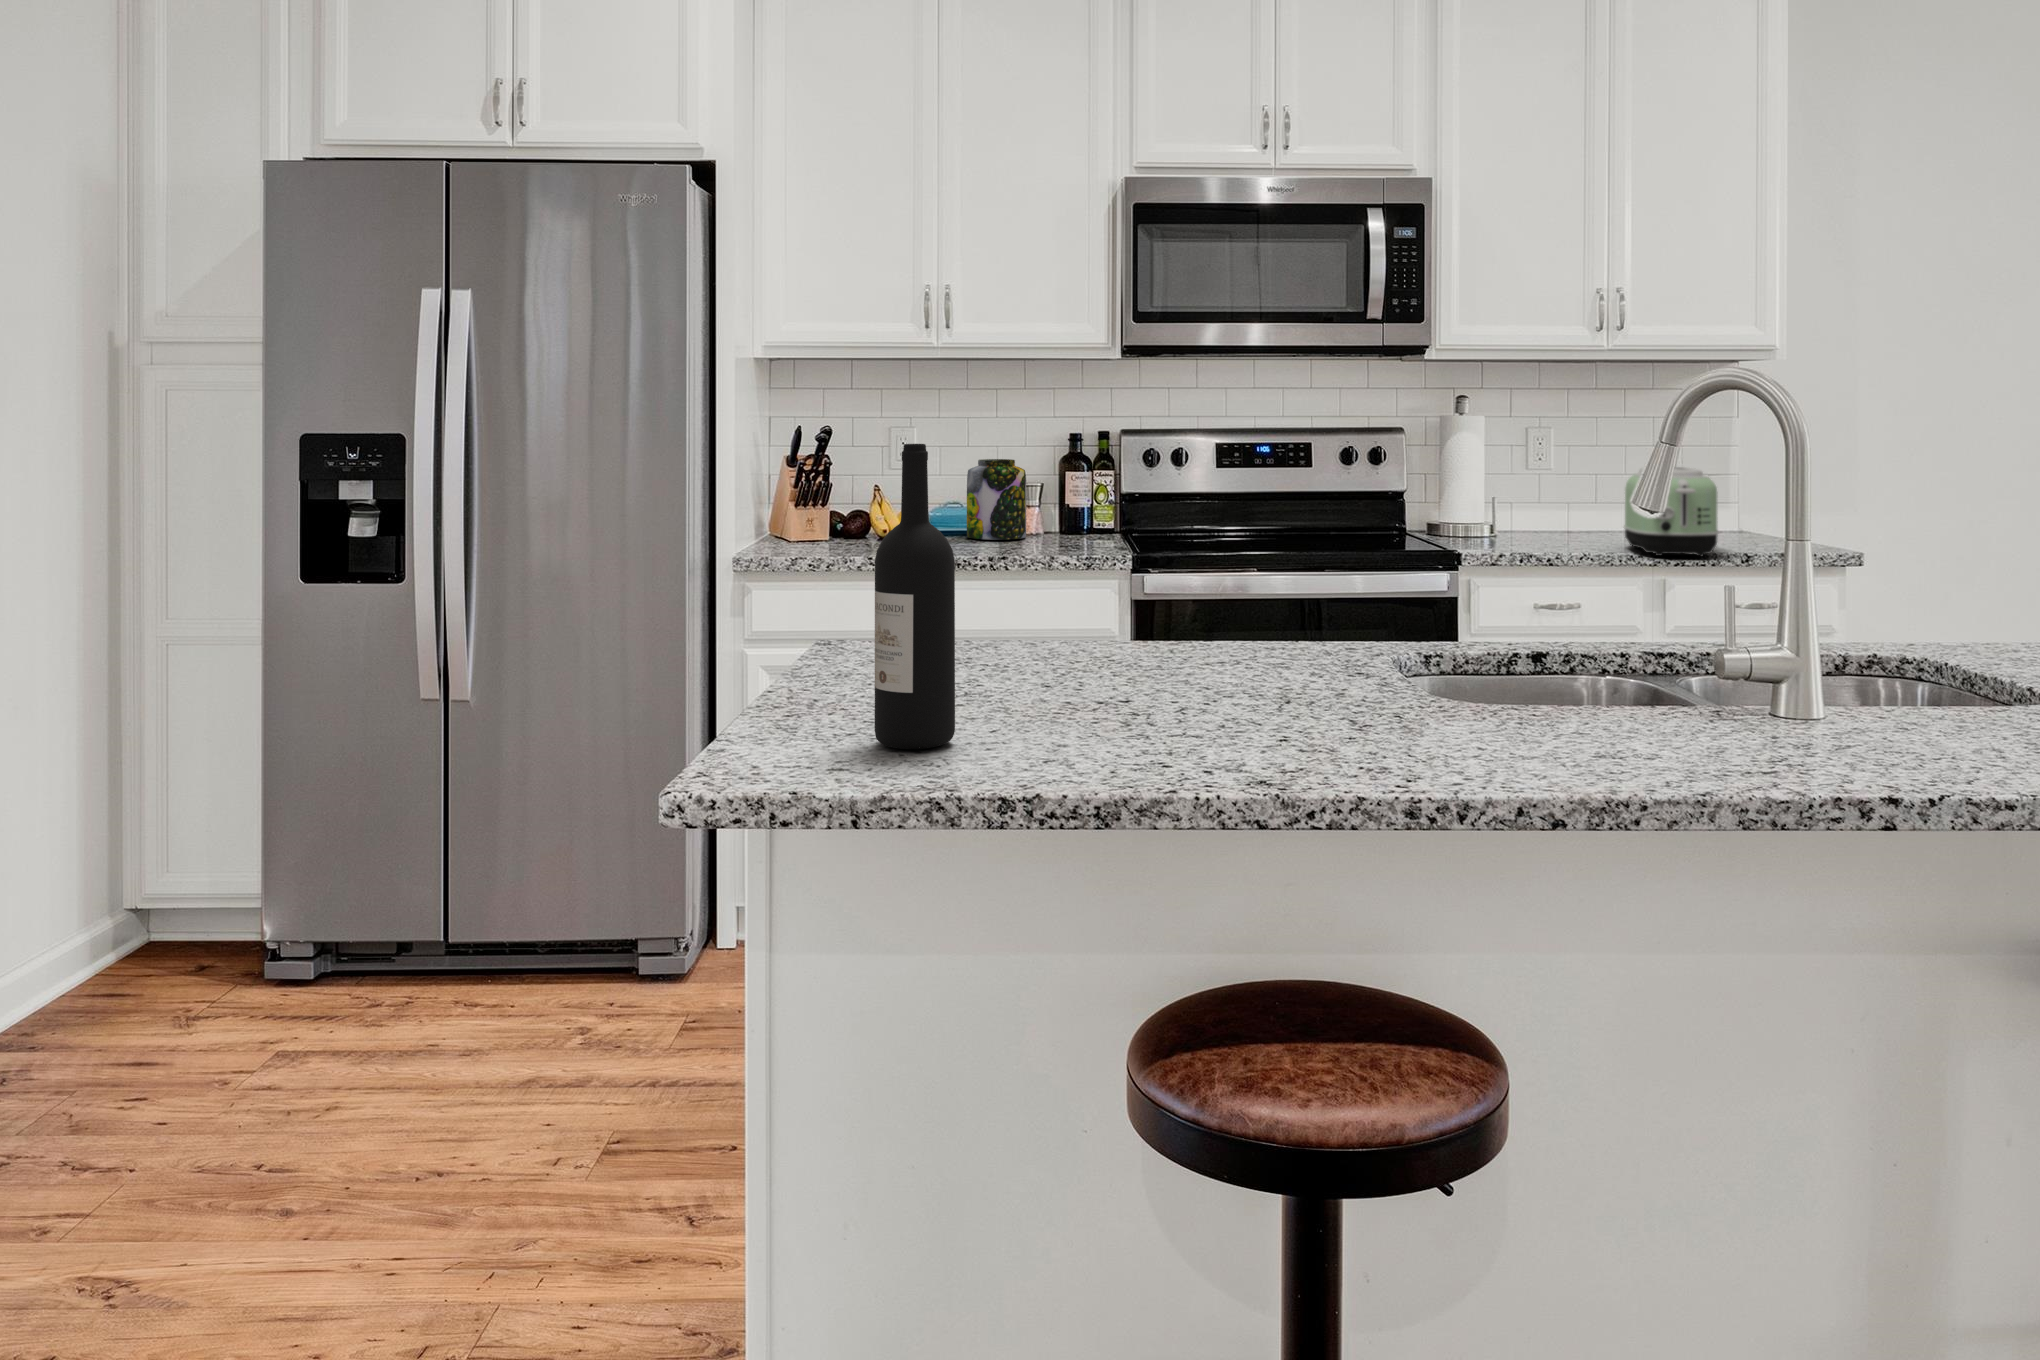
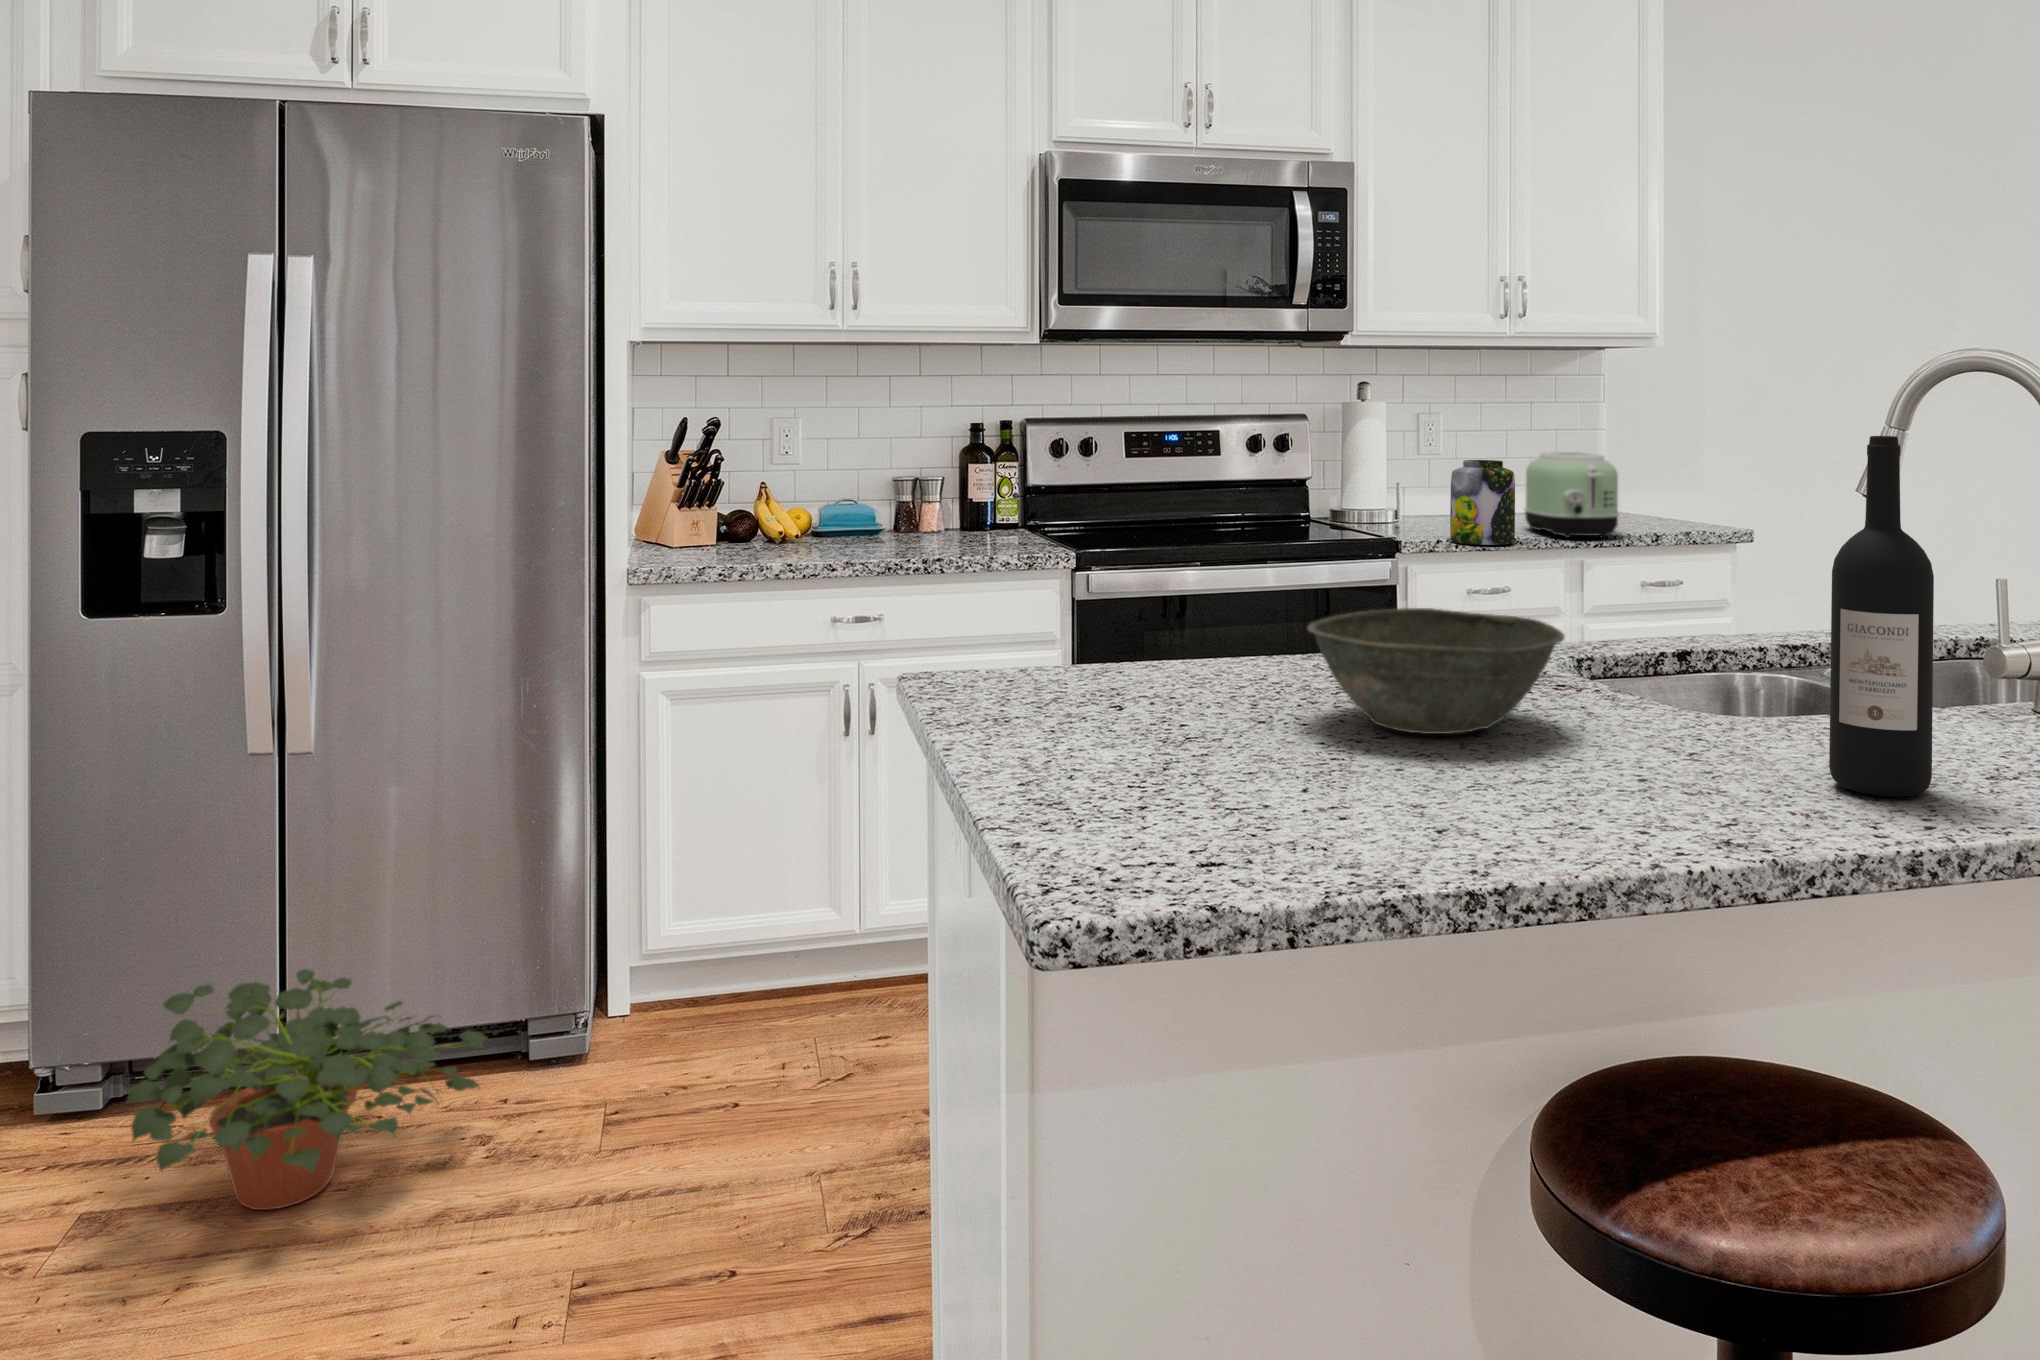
wine bottle: present [875,444,955,749] -> present [1829,436,1934,797]
jar: present [967,459,1026,540] -> present [1450,460,1515,545]
bowl: none [1072,598,1289,701] -> present [1307,608,1565,734]
potted plant: none [315,875,592,1058] -> present [126,969,487,1210]

